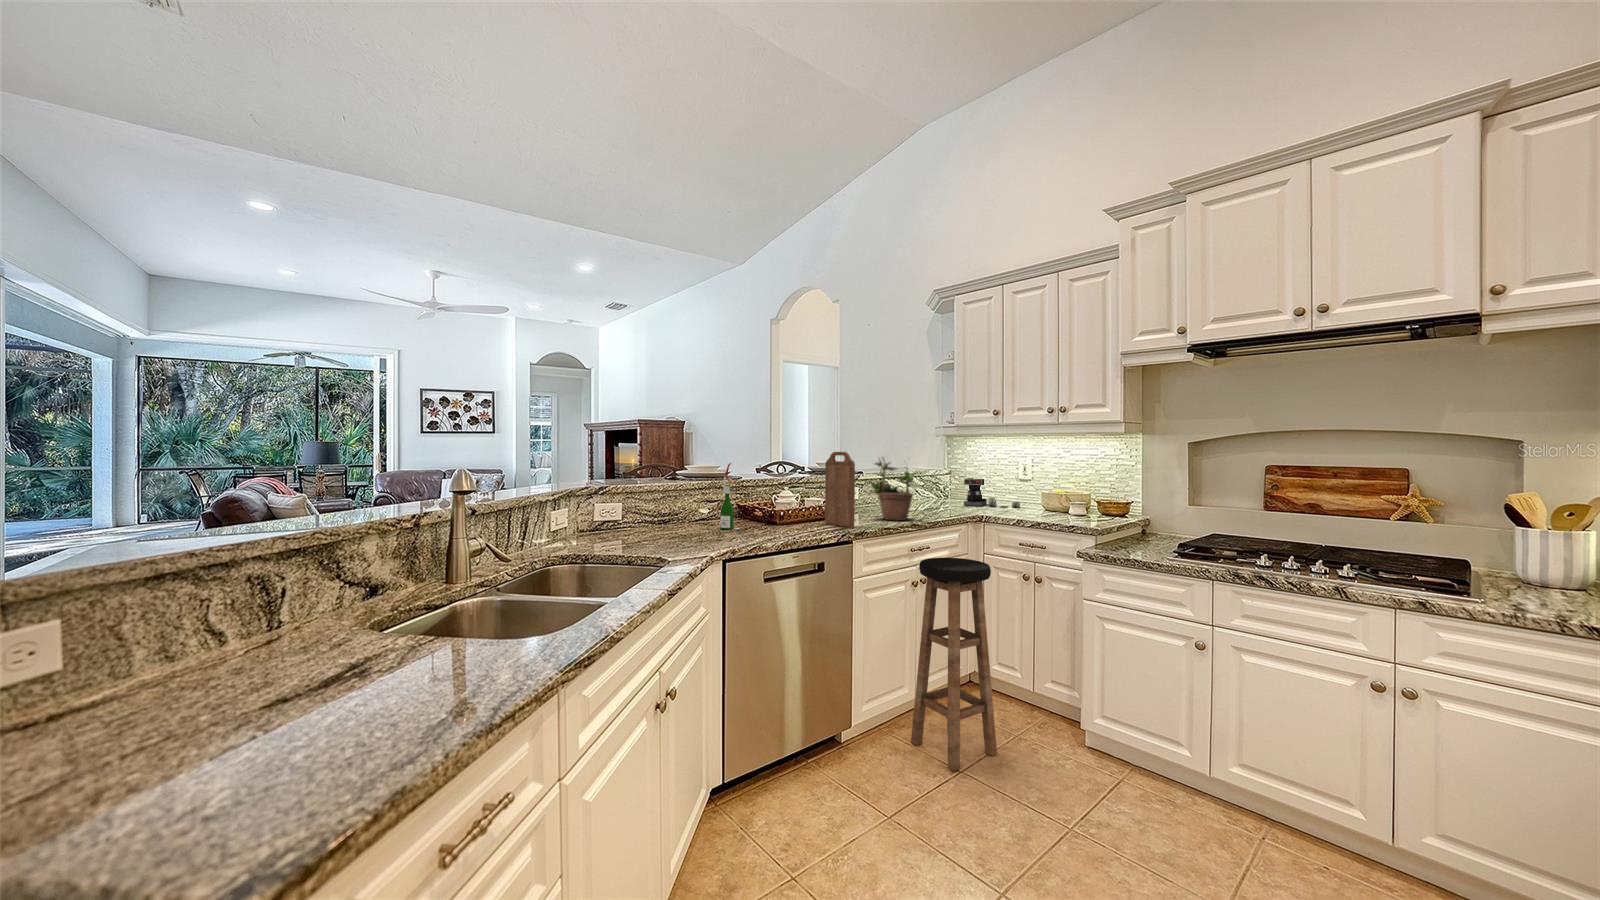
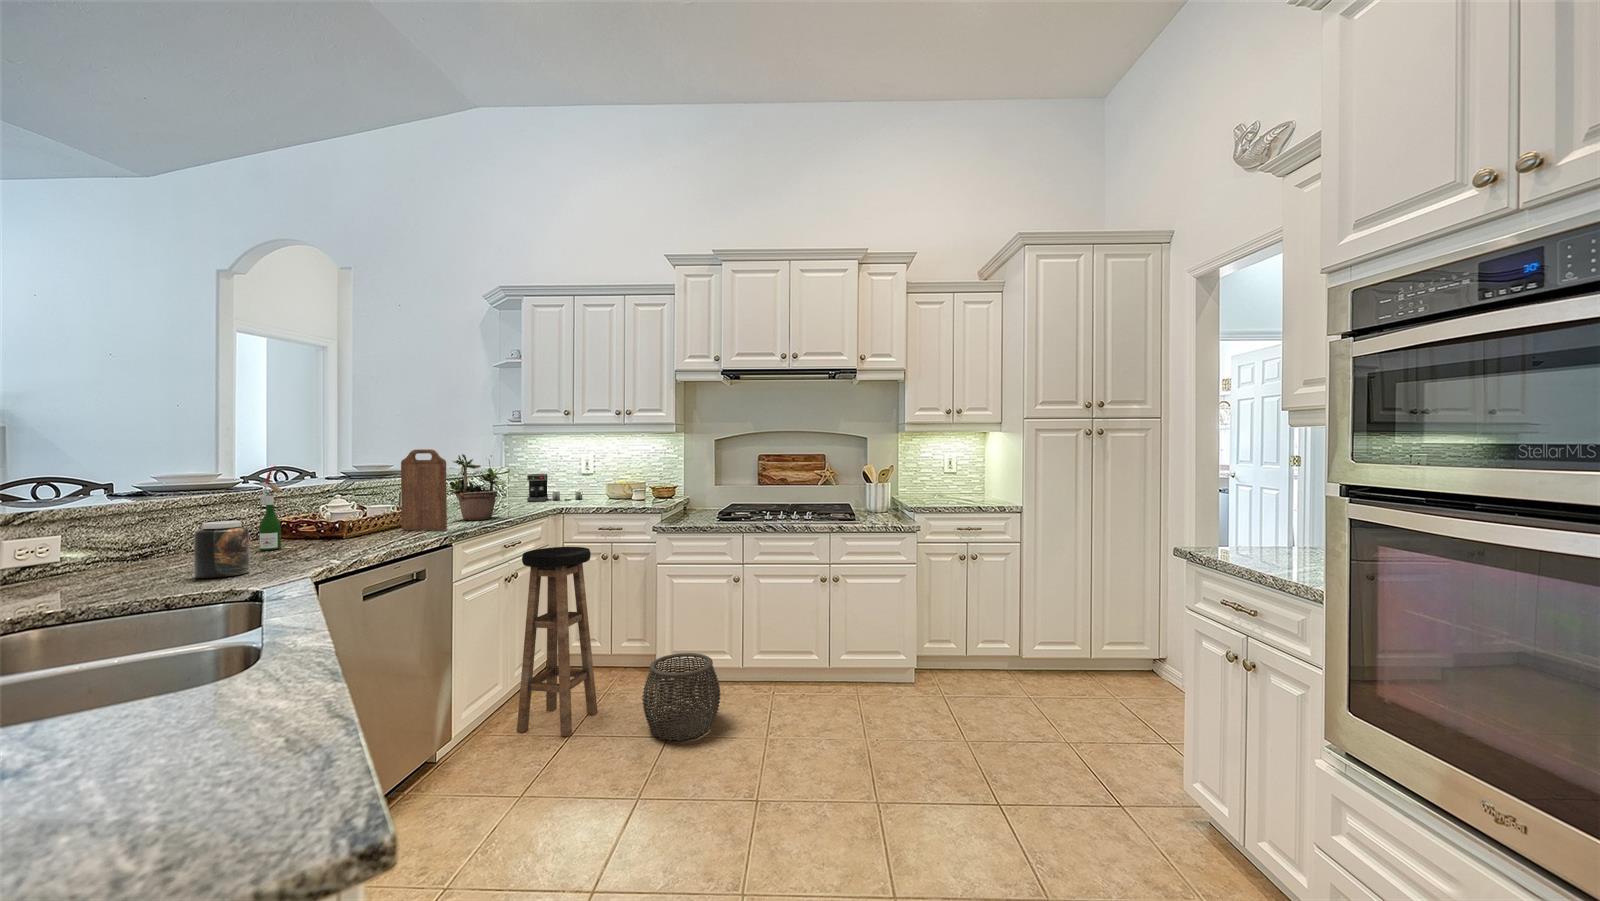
jar: none [650,505,682,548] -> present [194,521,250,578]
woven basket: none [1037,720,1153,852] -> present [642,653,721,741]

